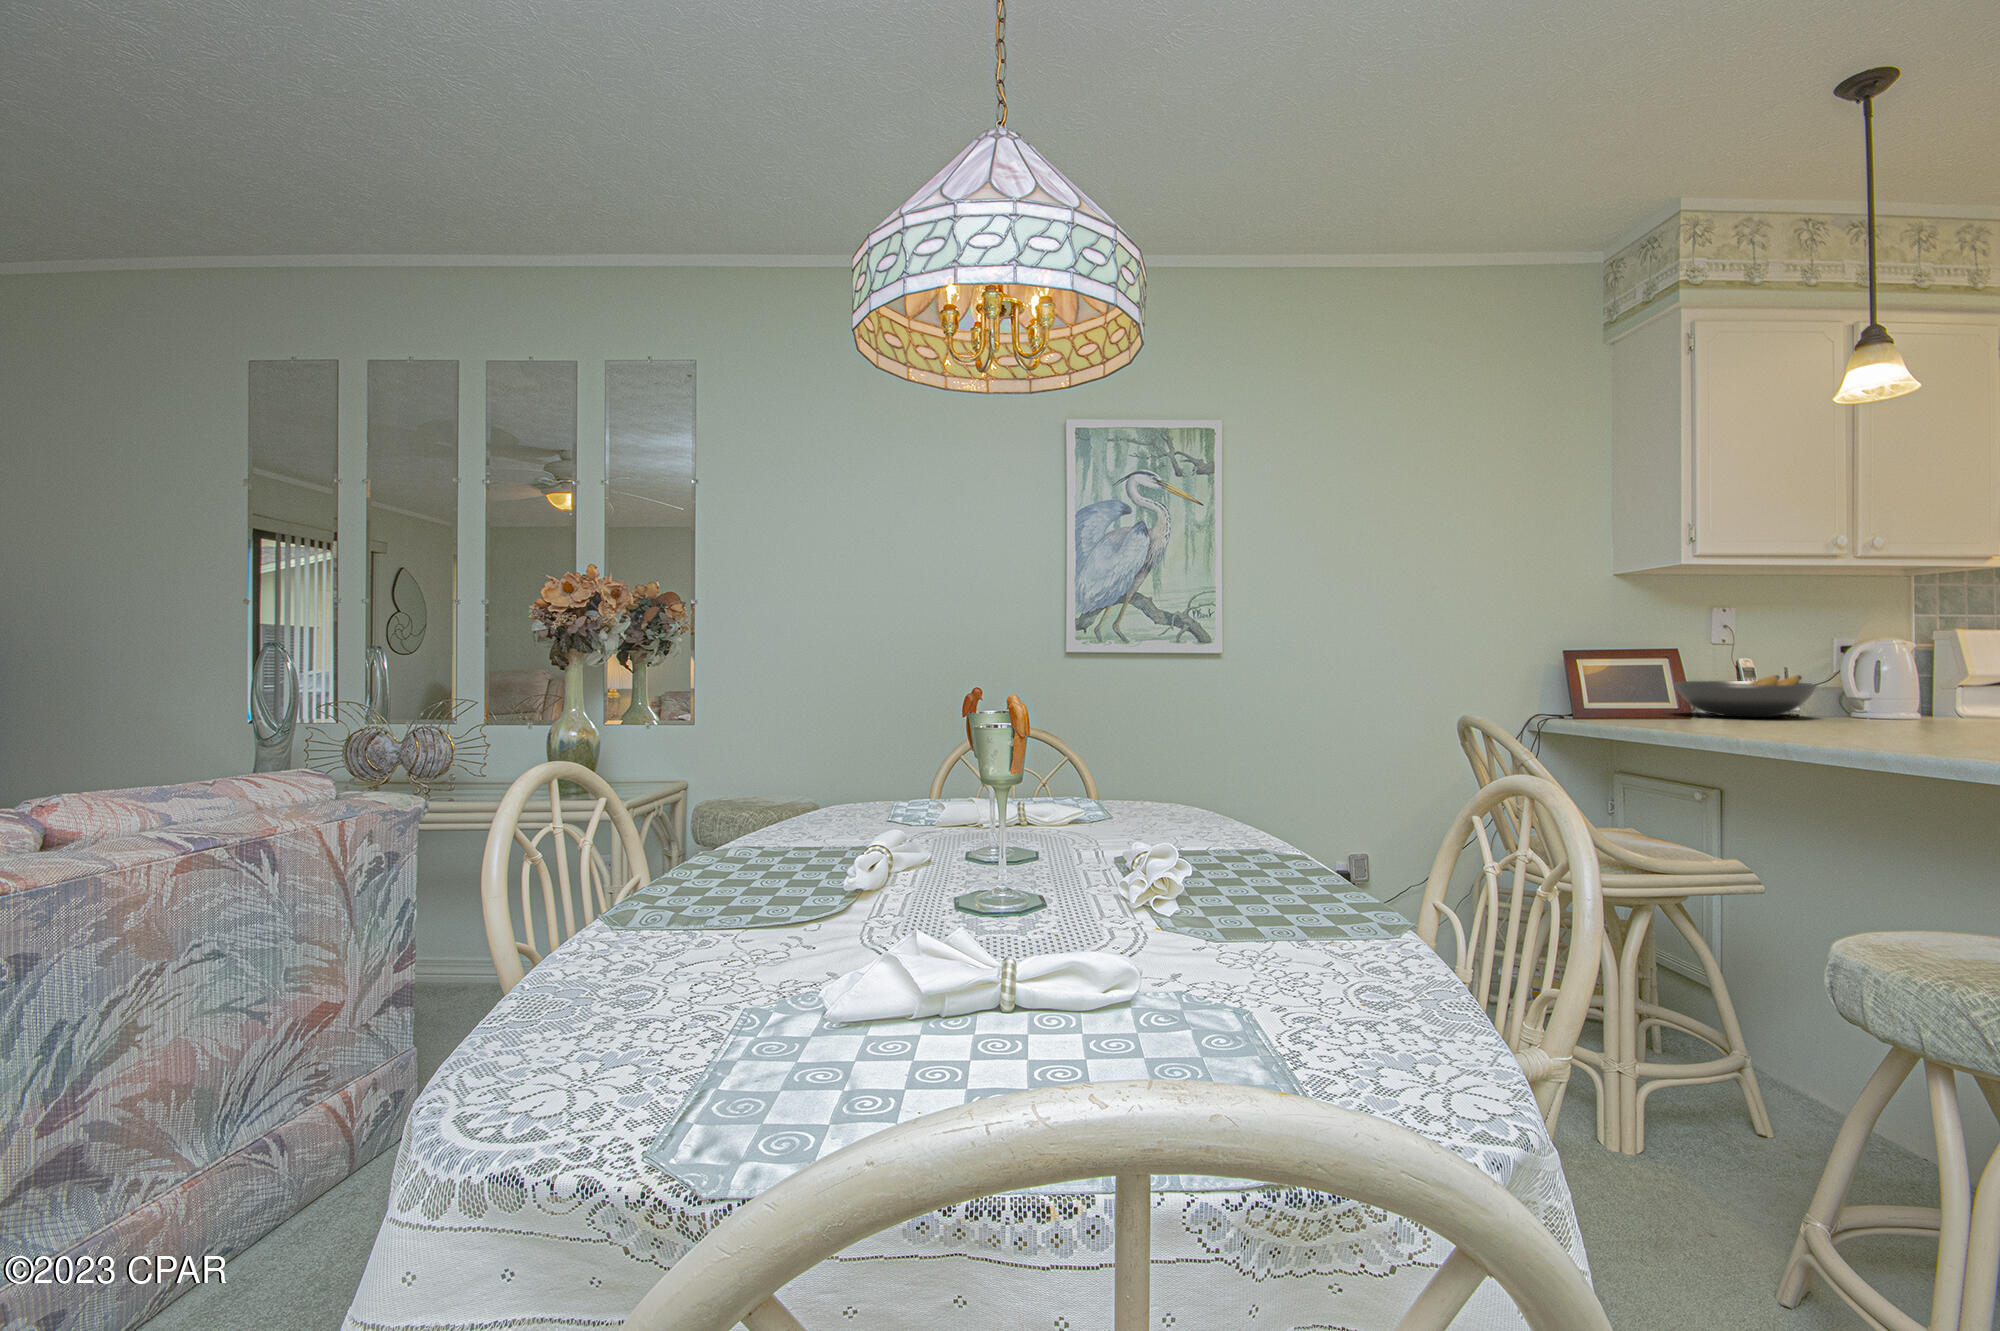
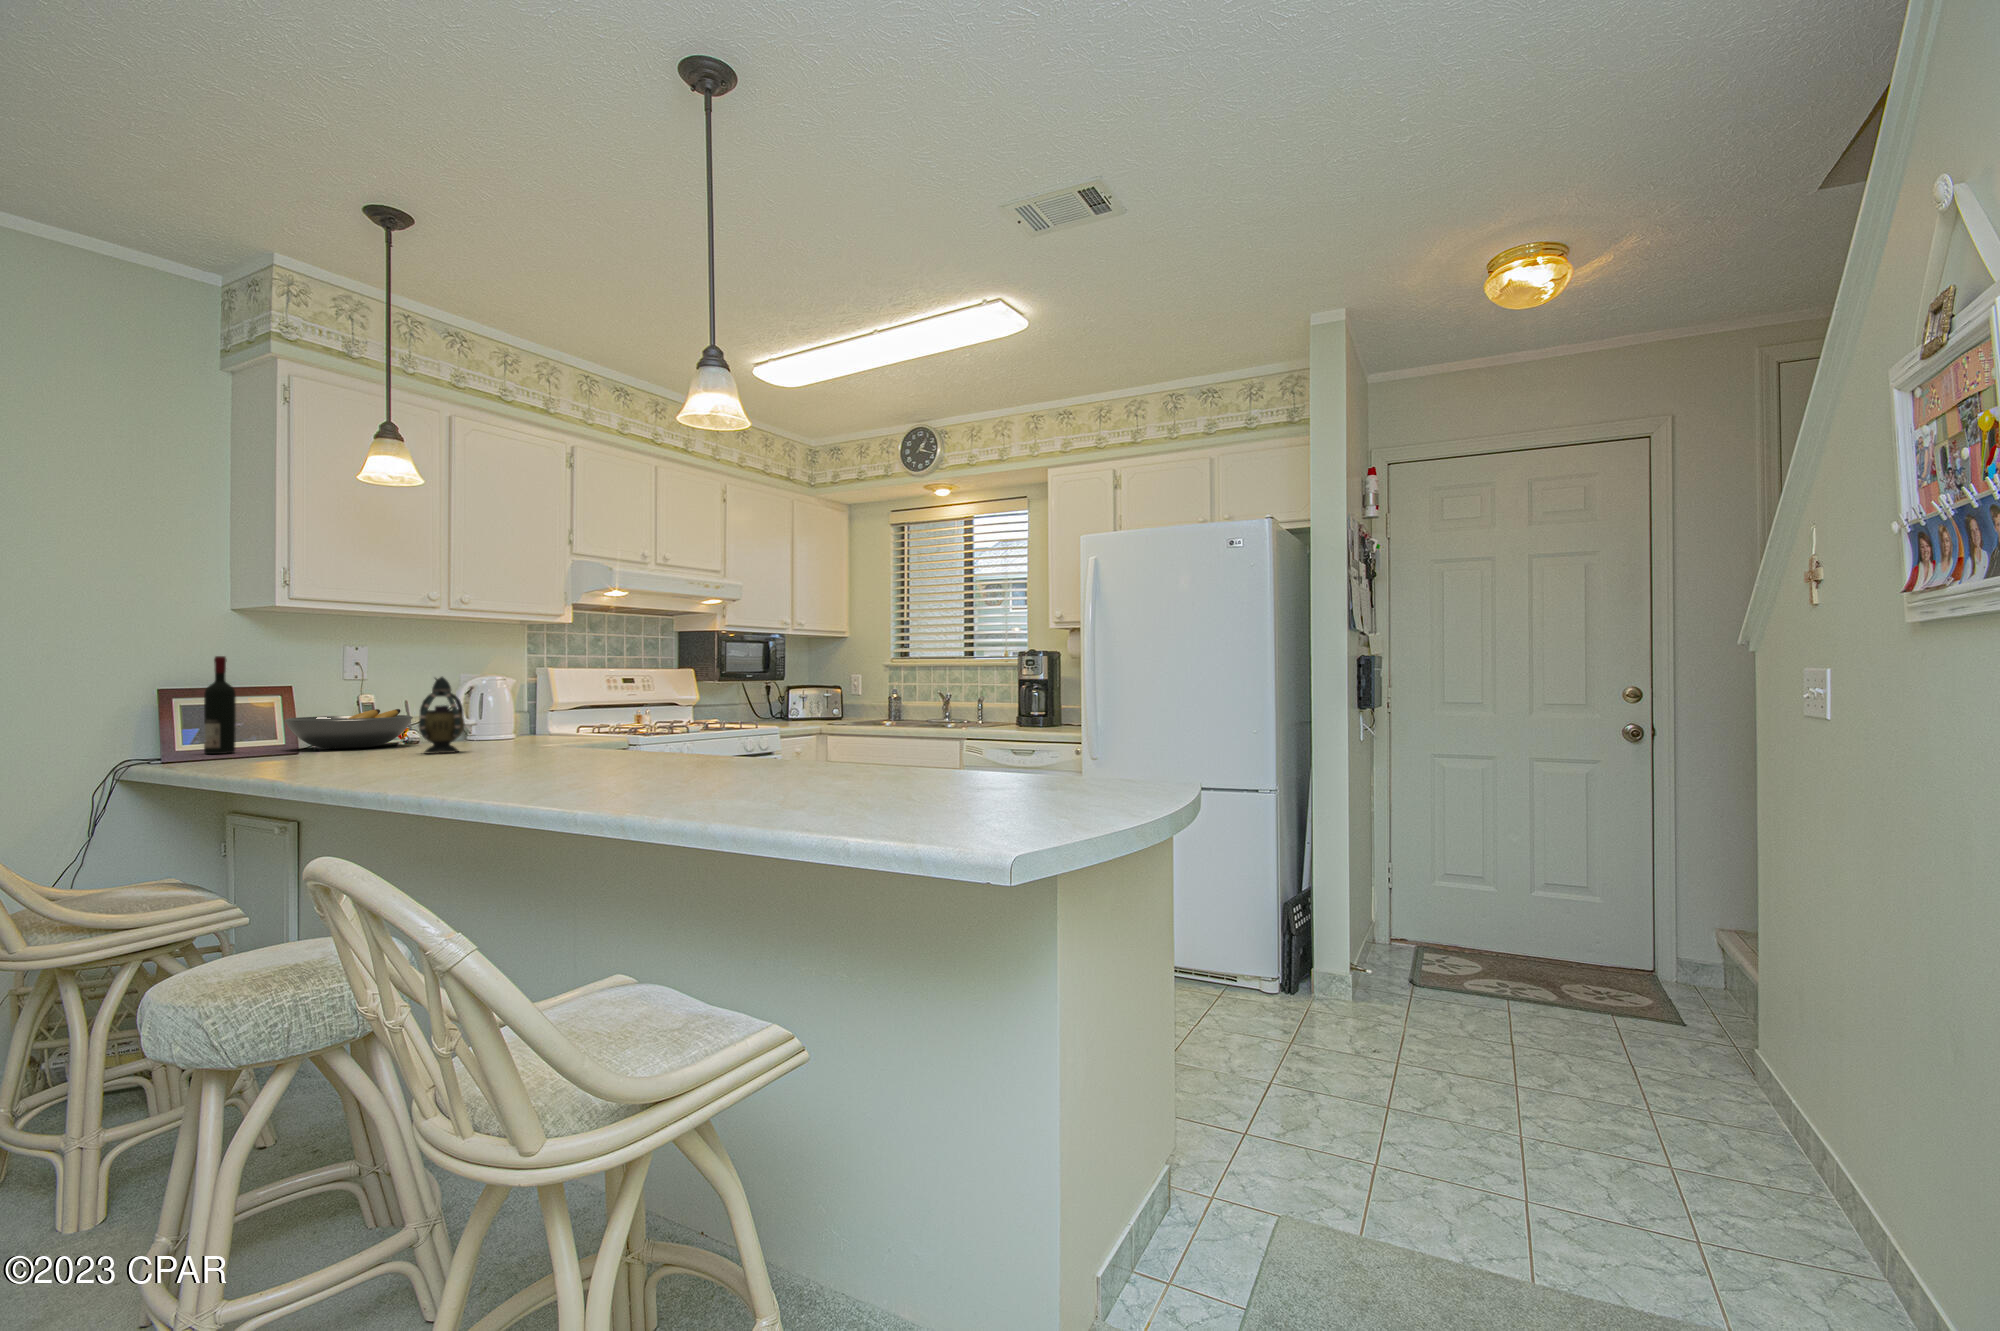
wine bottle: none [1604,619,1632,715] -> present [204,656,236,754]
teapot: none [1877,638,1947,732] -> present [419,677,465,754]

